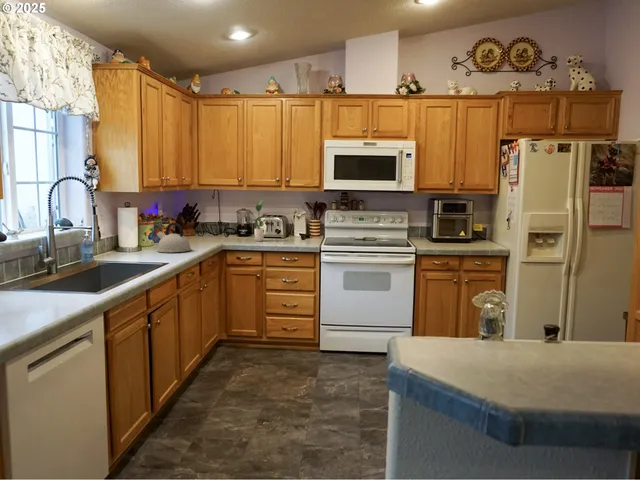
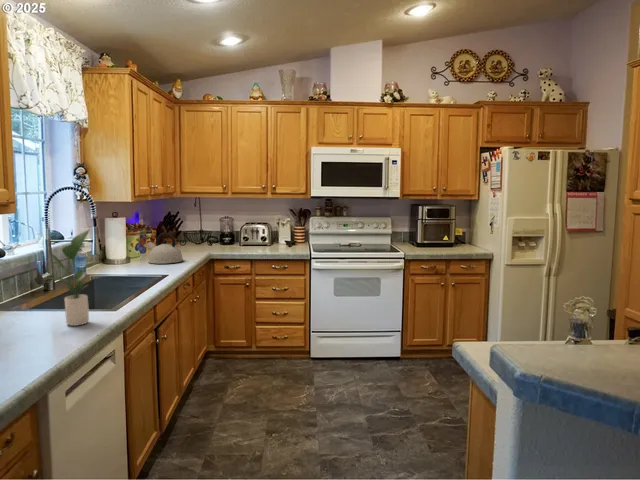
potted plant: present [249,199,266,241] -> present [51,230,98,326]

